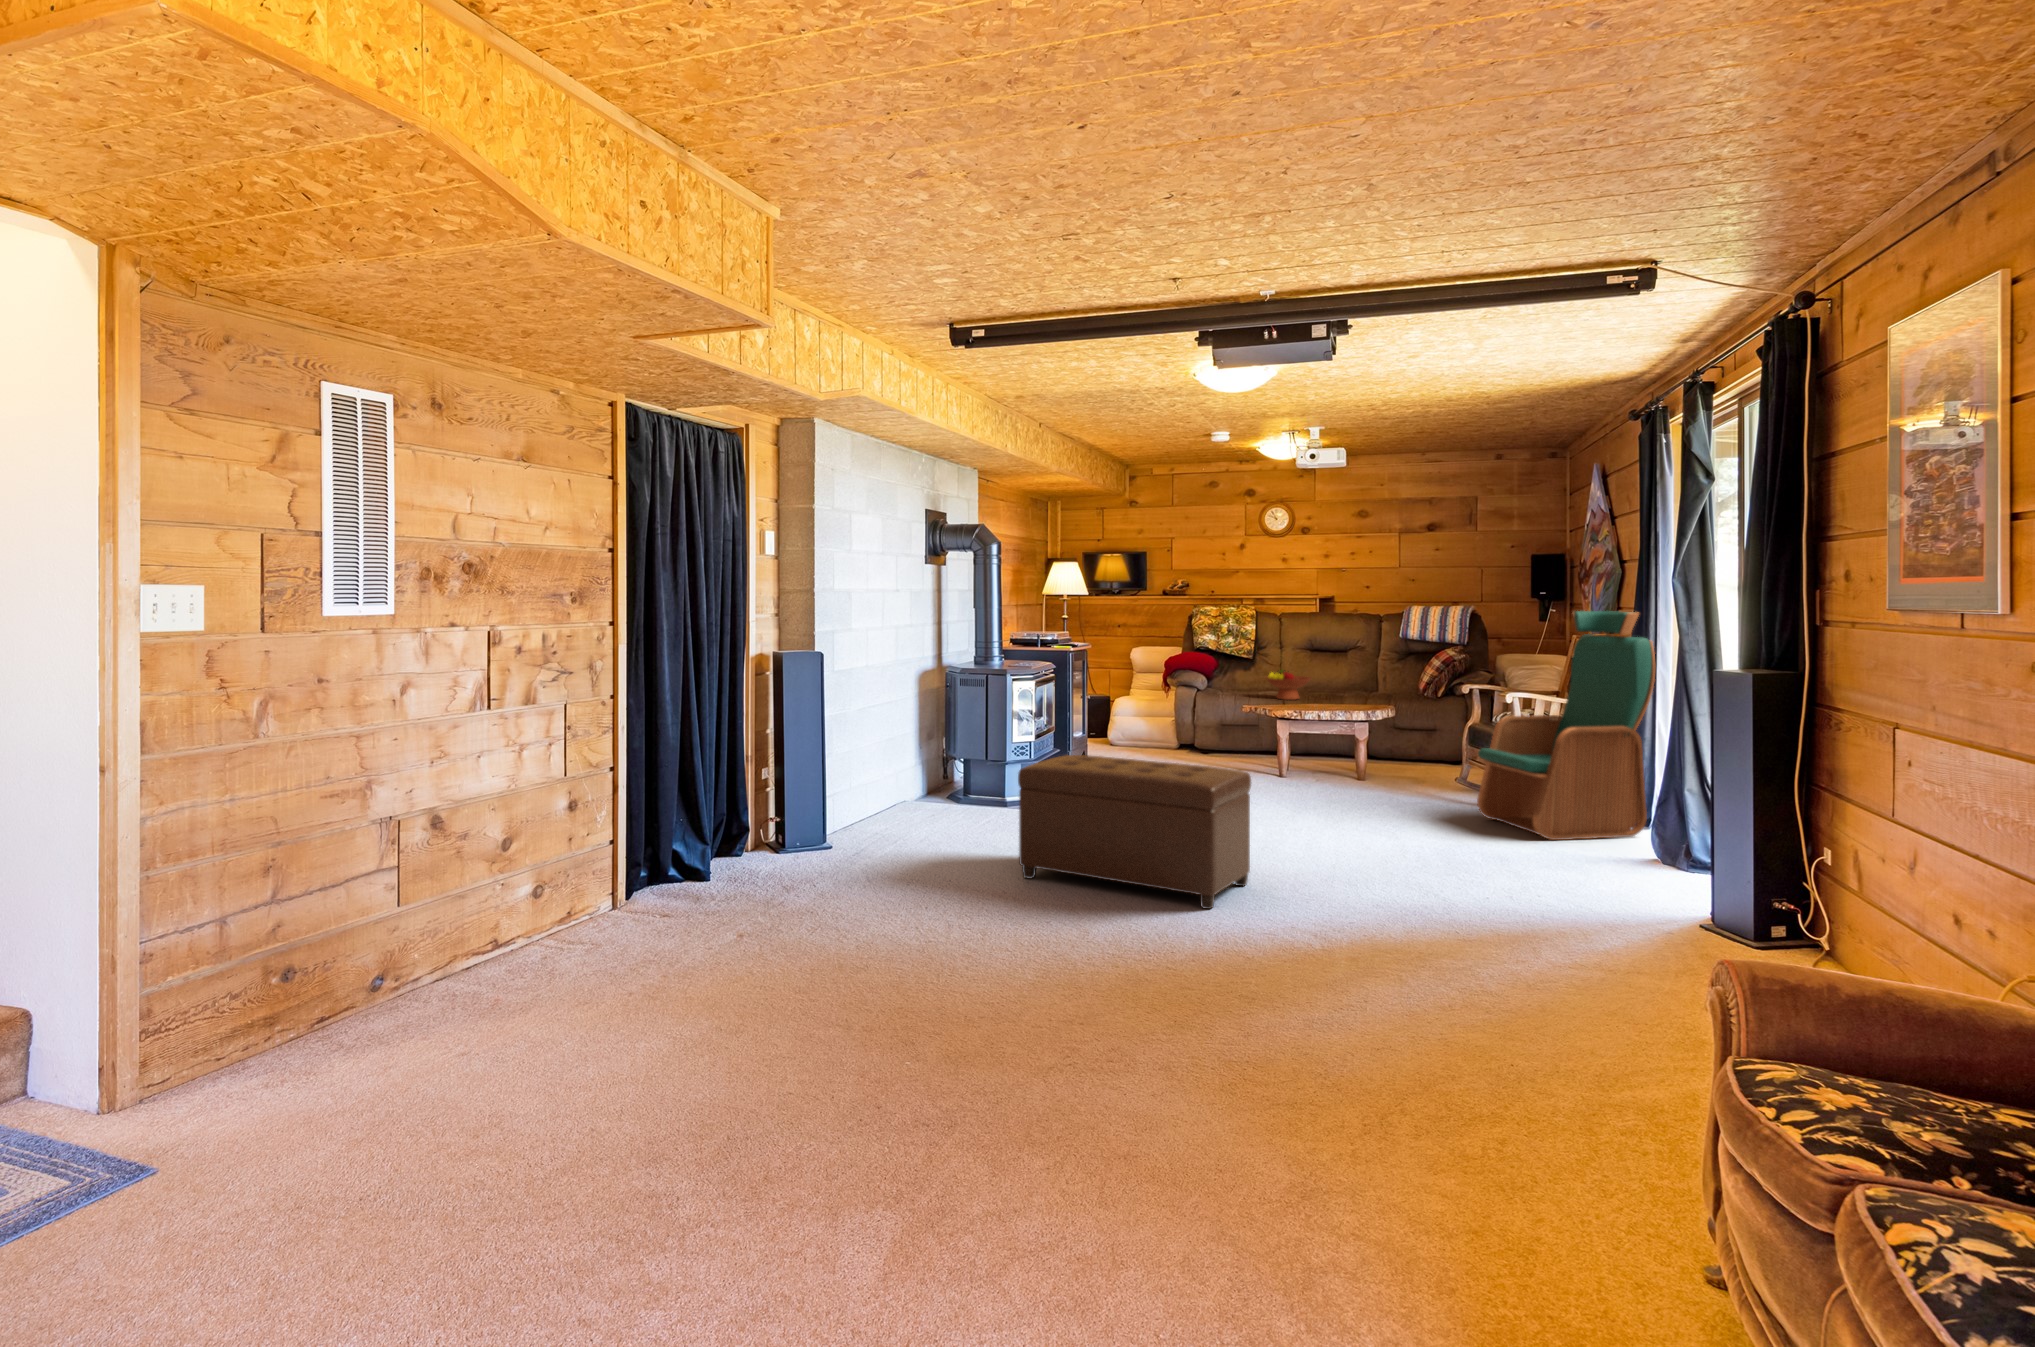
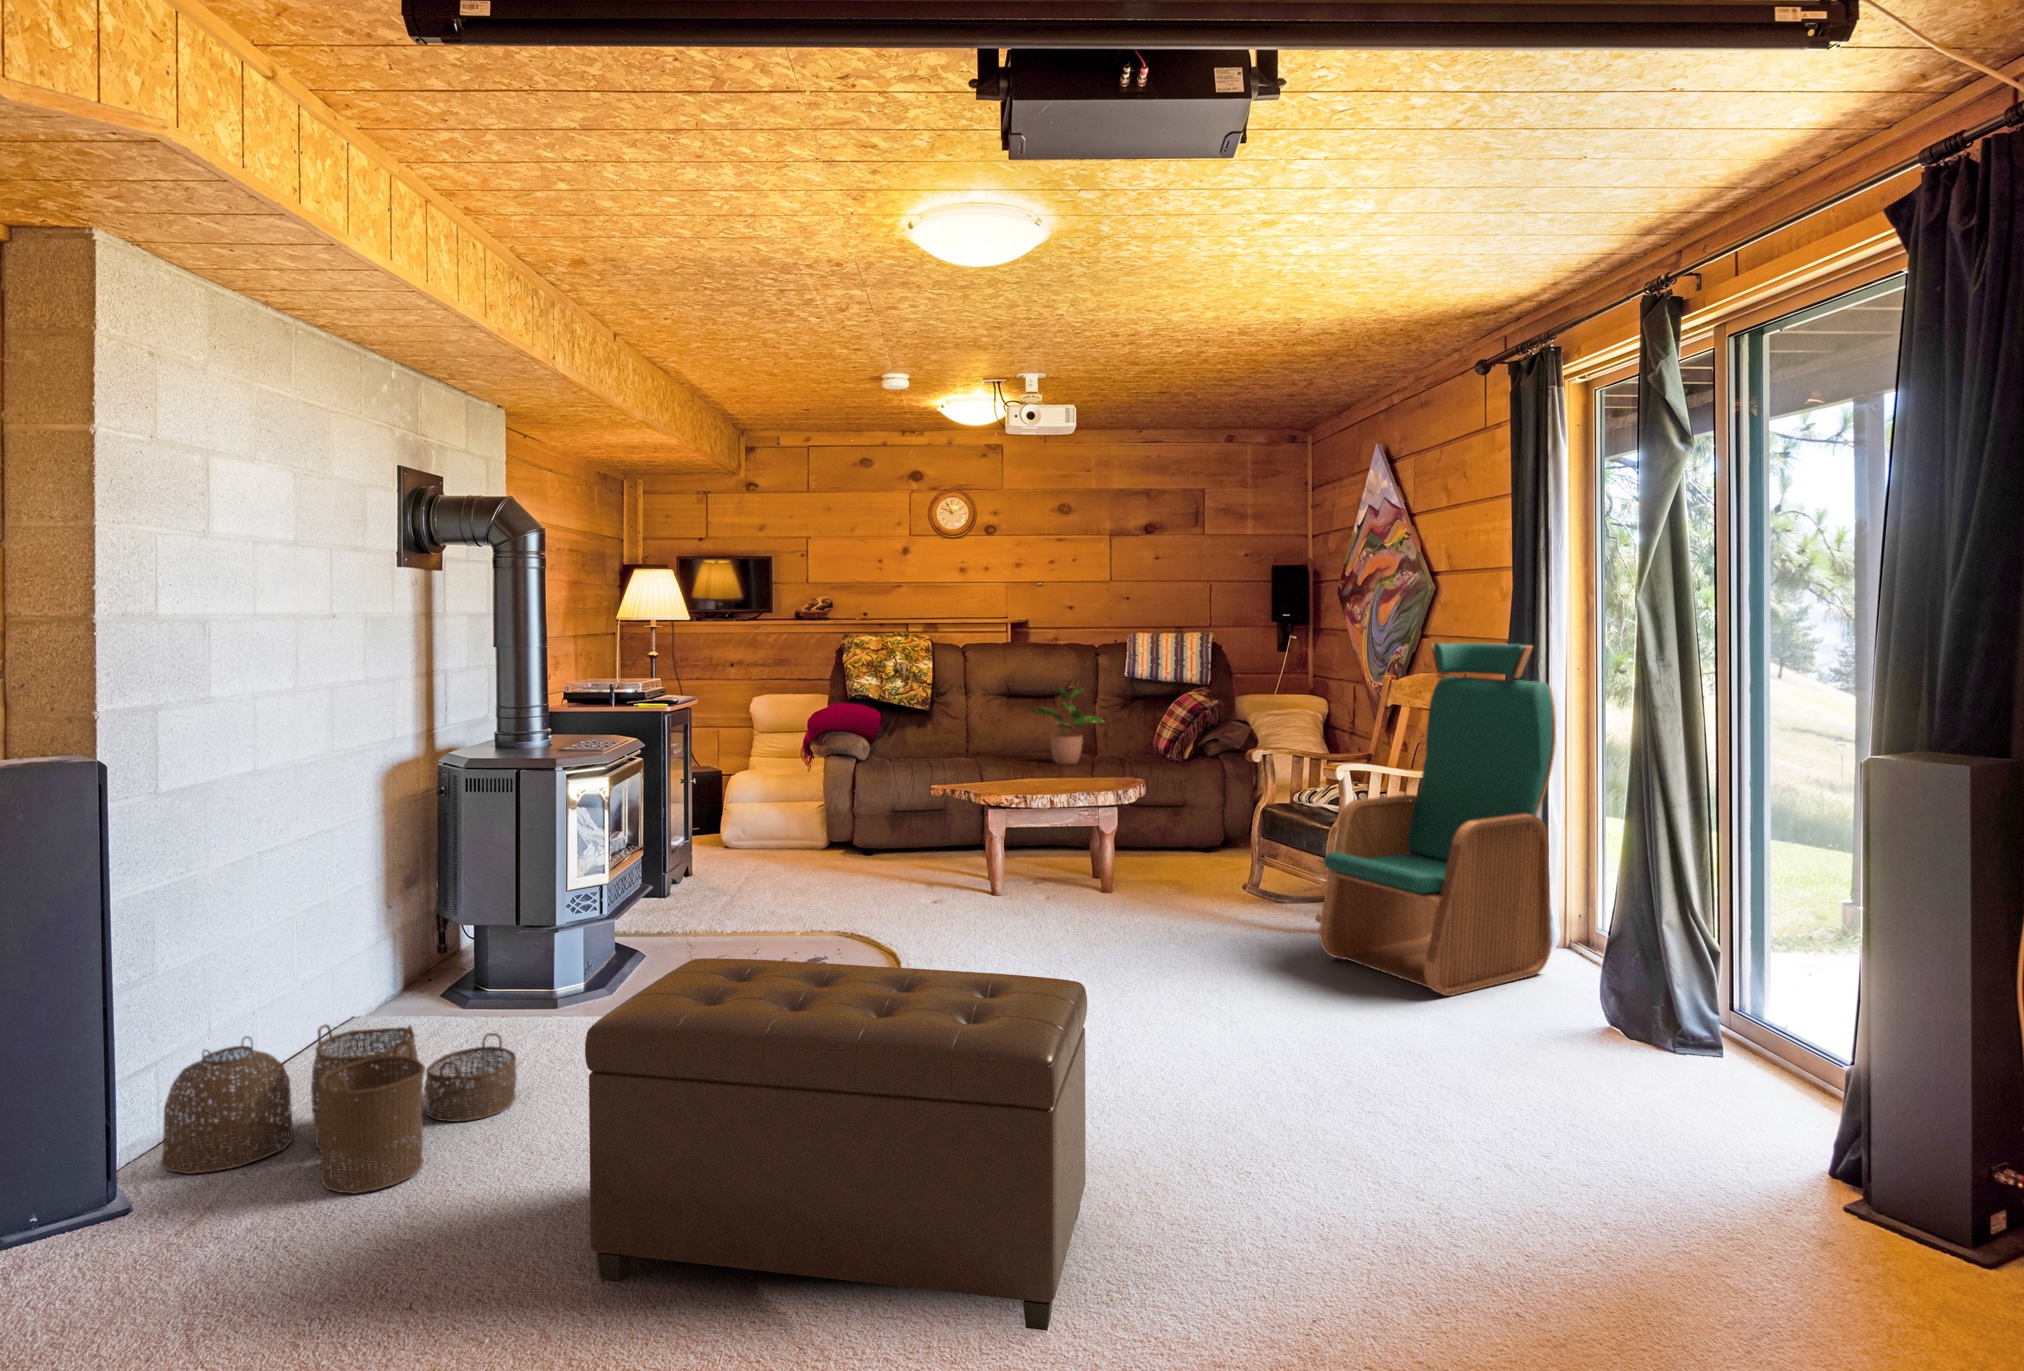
potted plant: none [1323,644,1380,700] -> present [1031,687,1105,764]
fruit bowl: present [1266,670,1311,700] -> none [957,726,1022,770]
woven basket: none [843,781,987,848] -> present [161,1025,517,1193]

